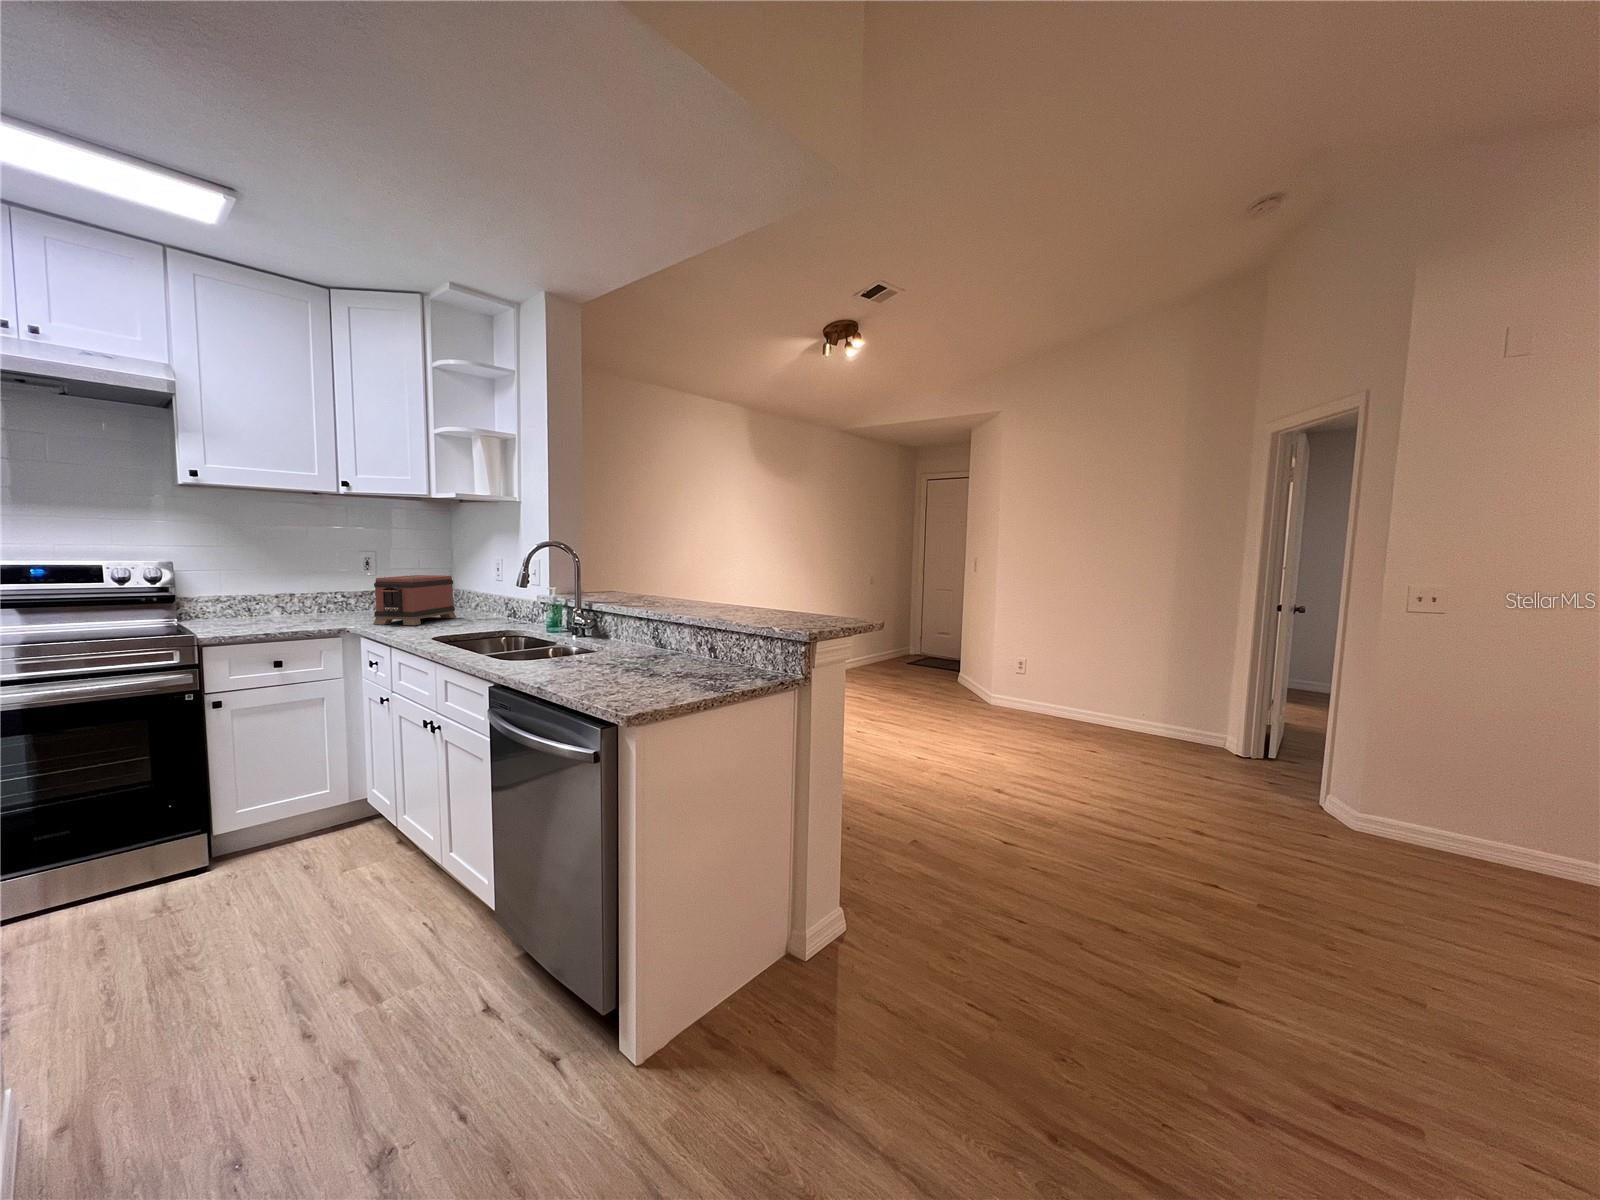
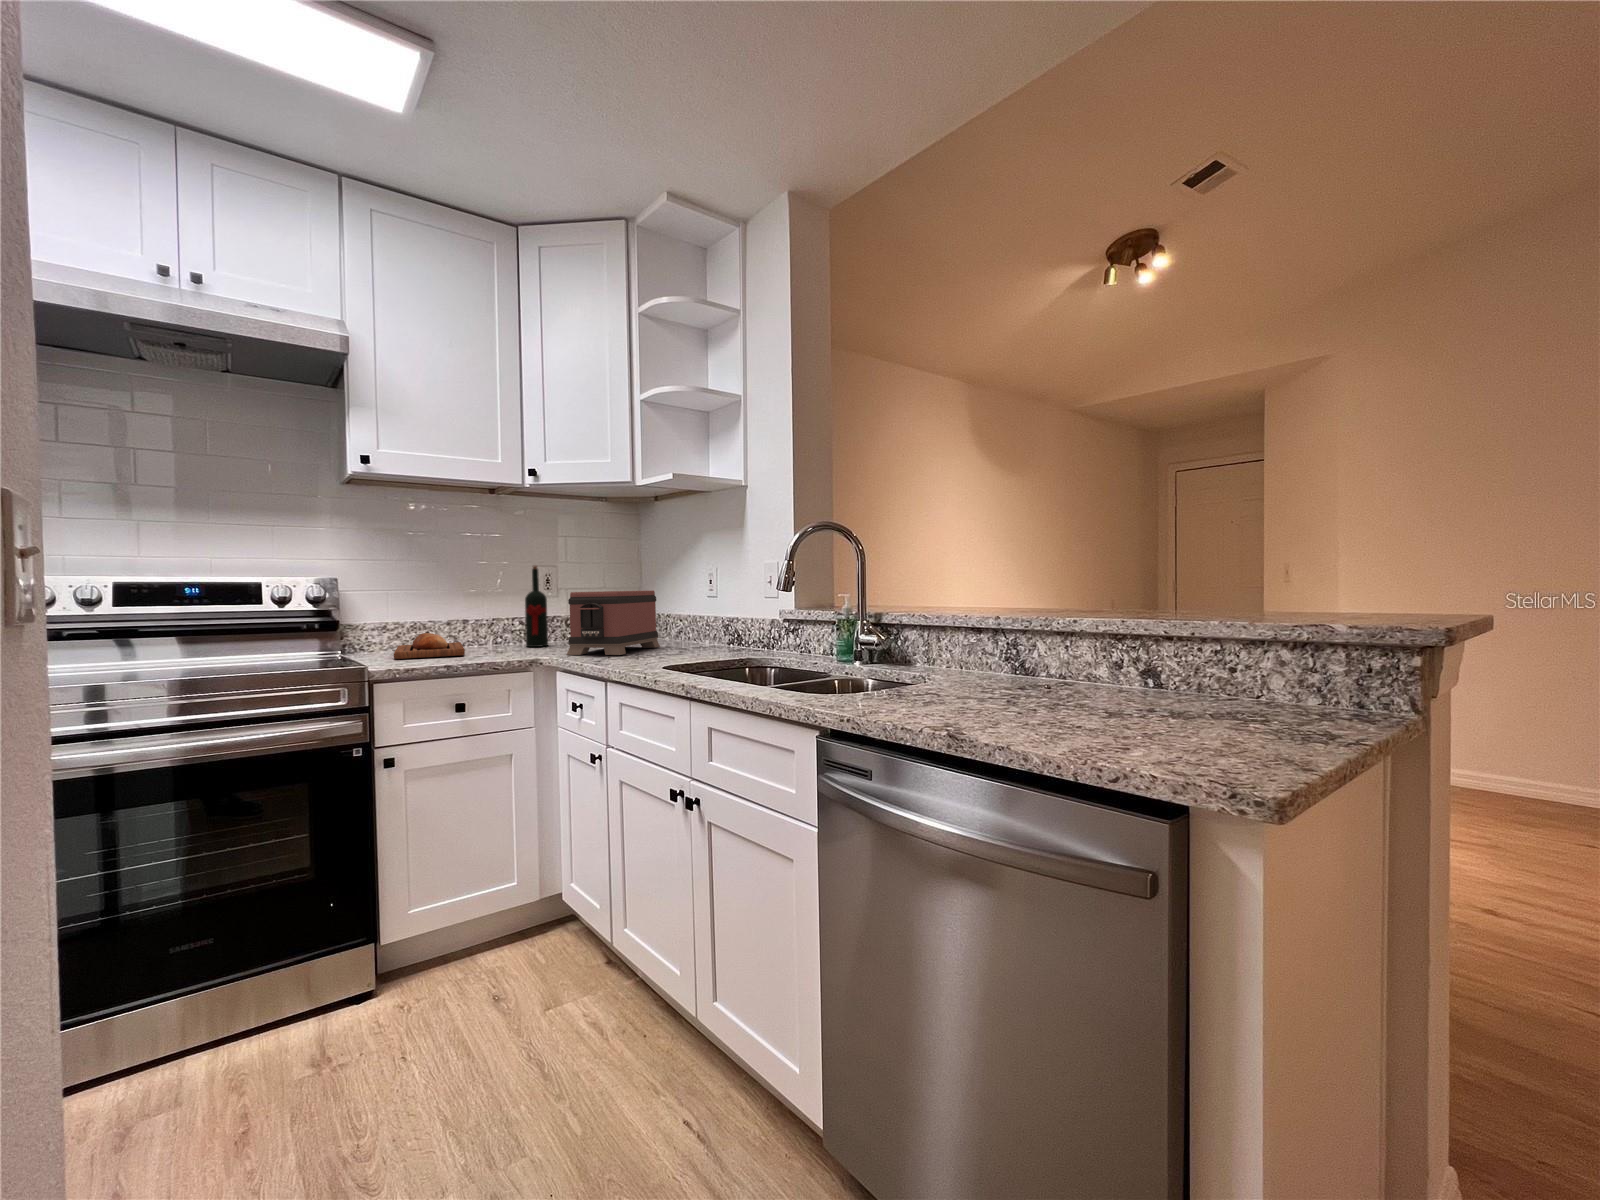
wine bottle: none [345,553,366,616] -> present [525,566,548,647]
bread loaf: none [223,605,289,627] -> present [394,633,465,659]

